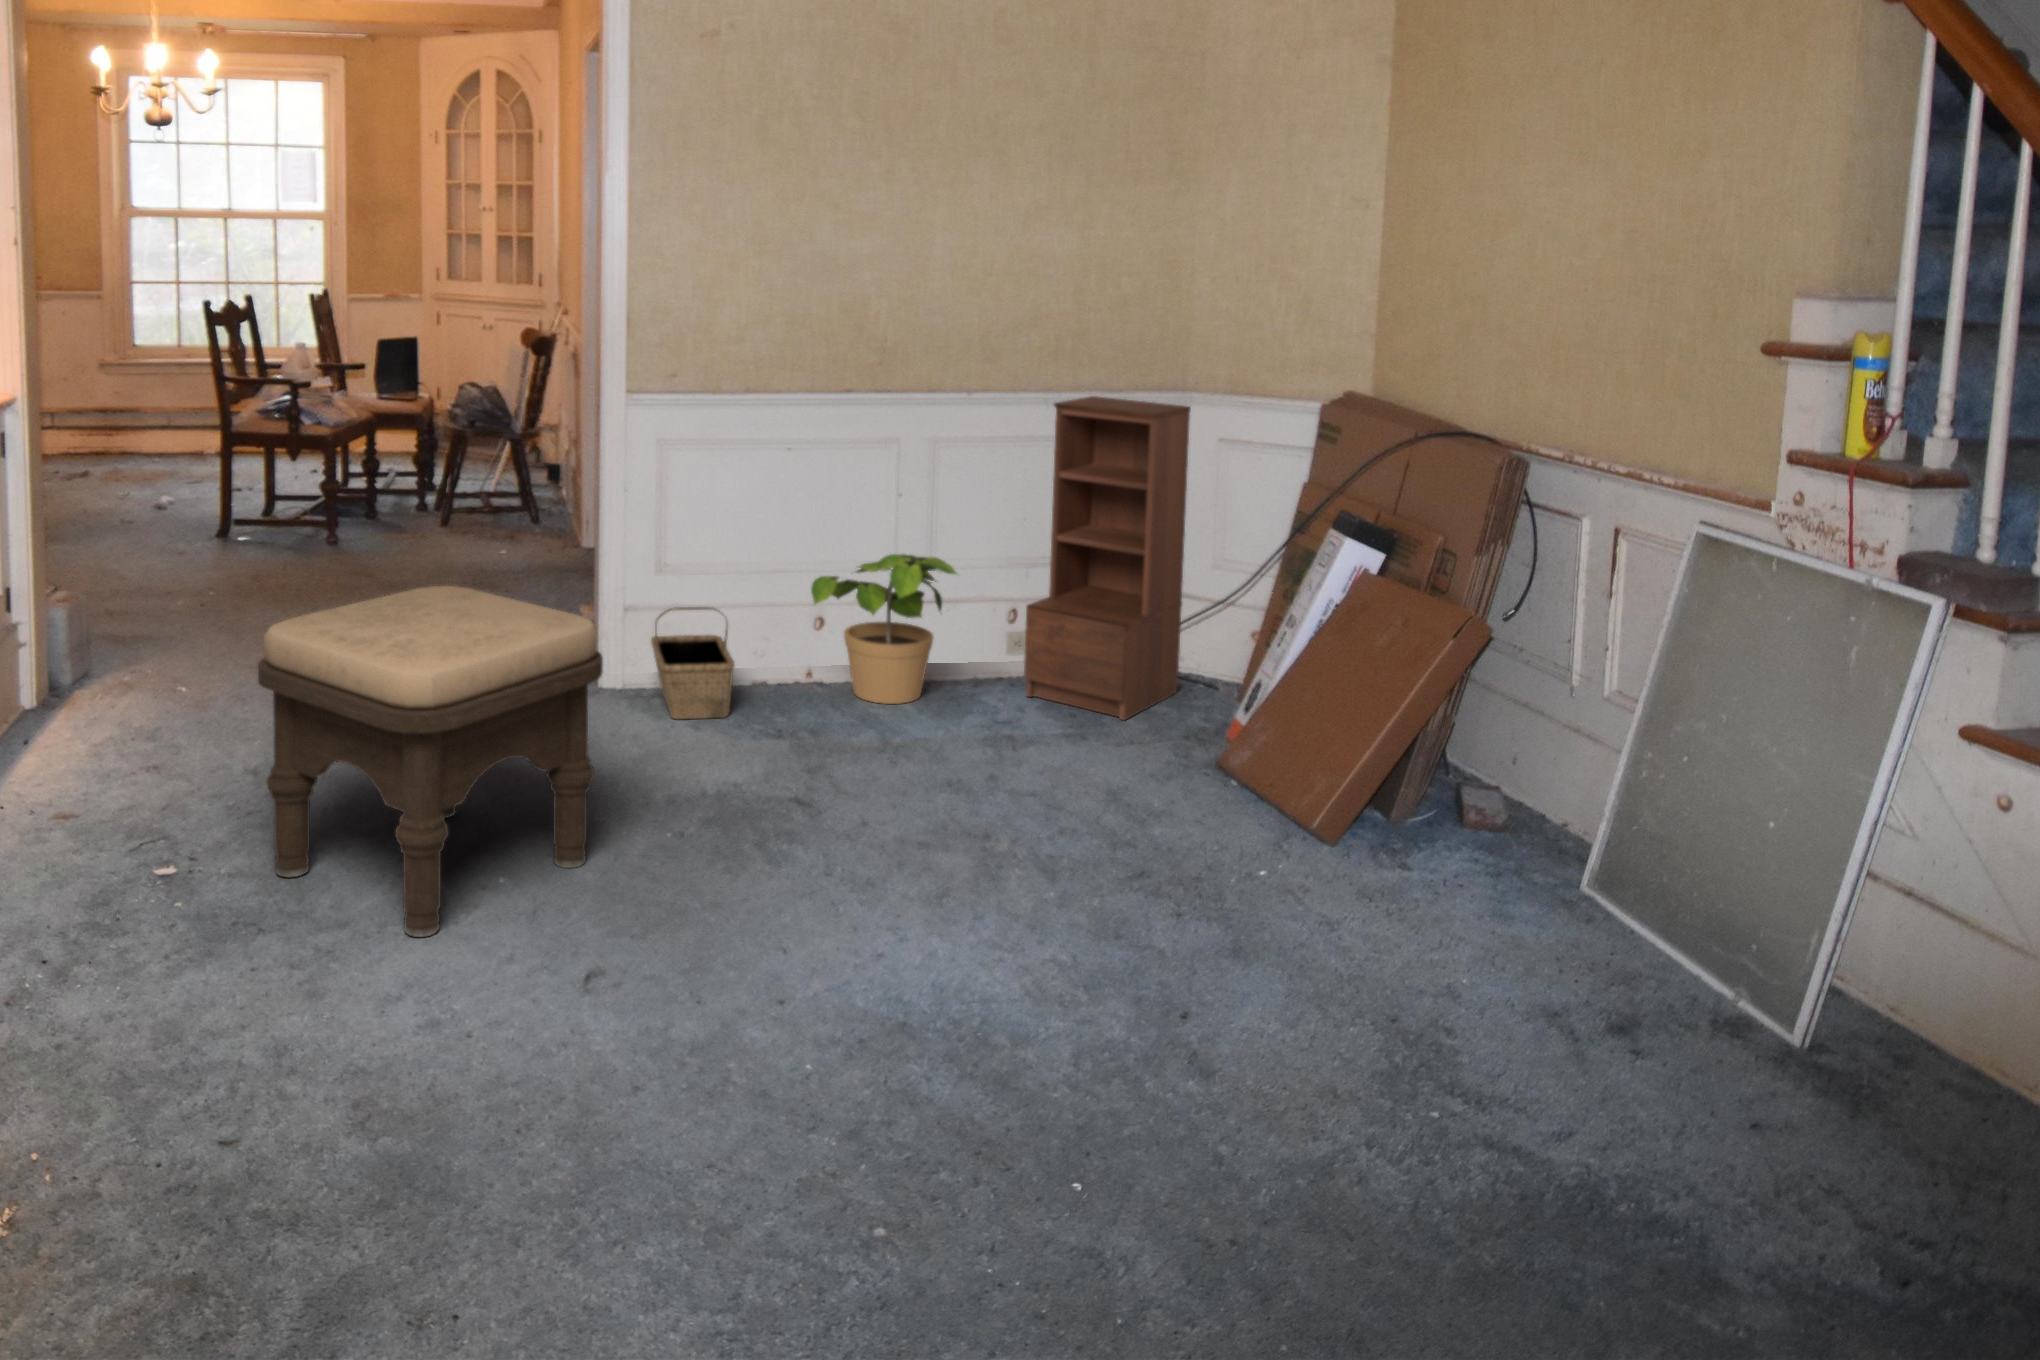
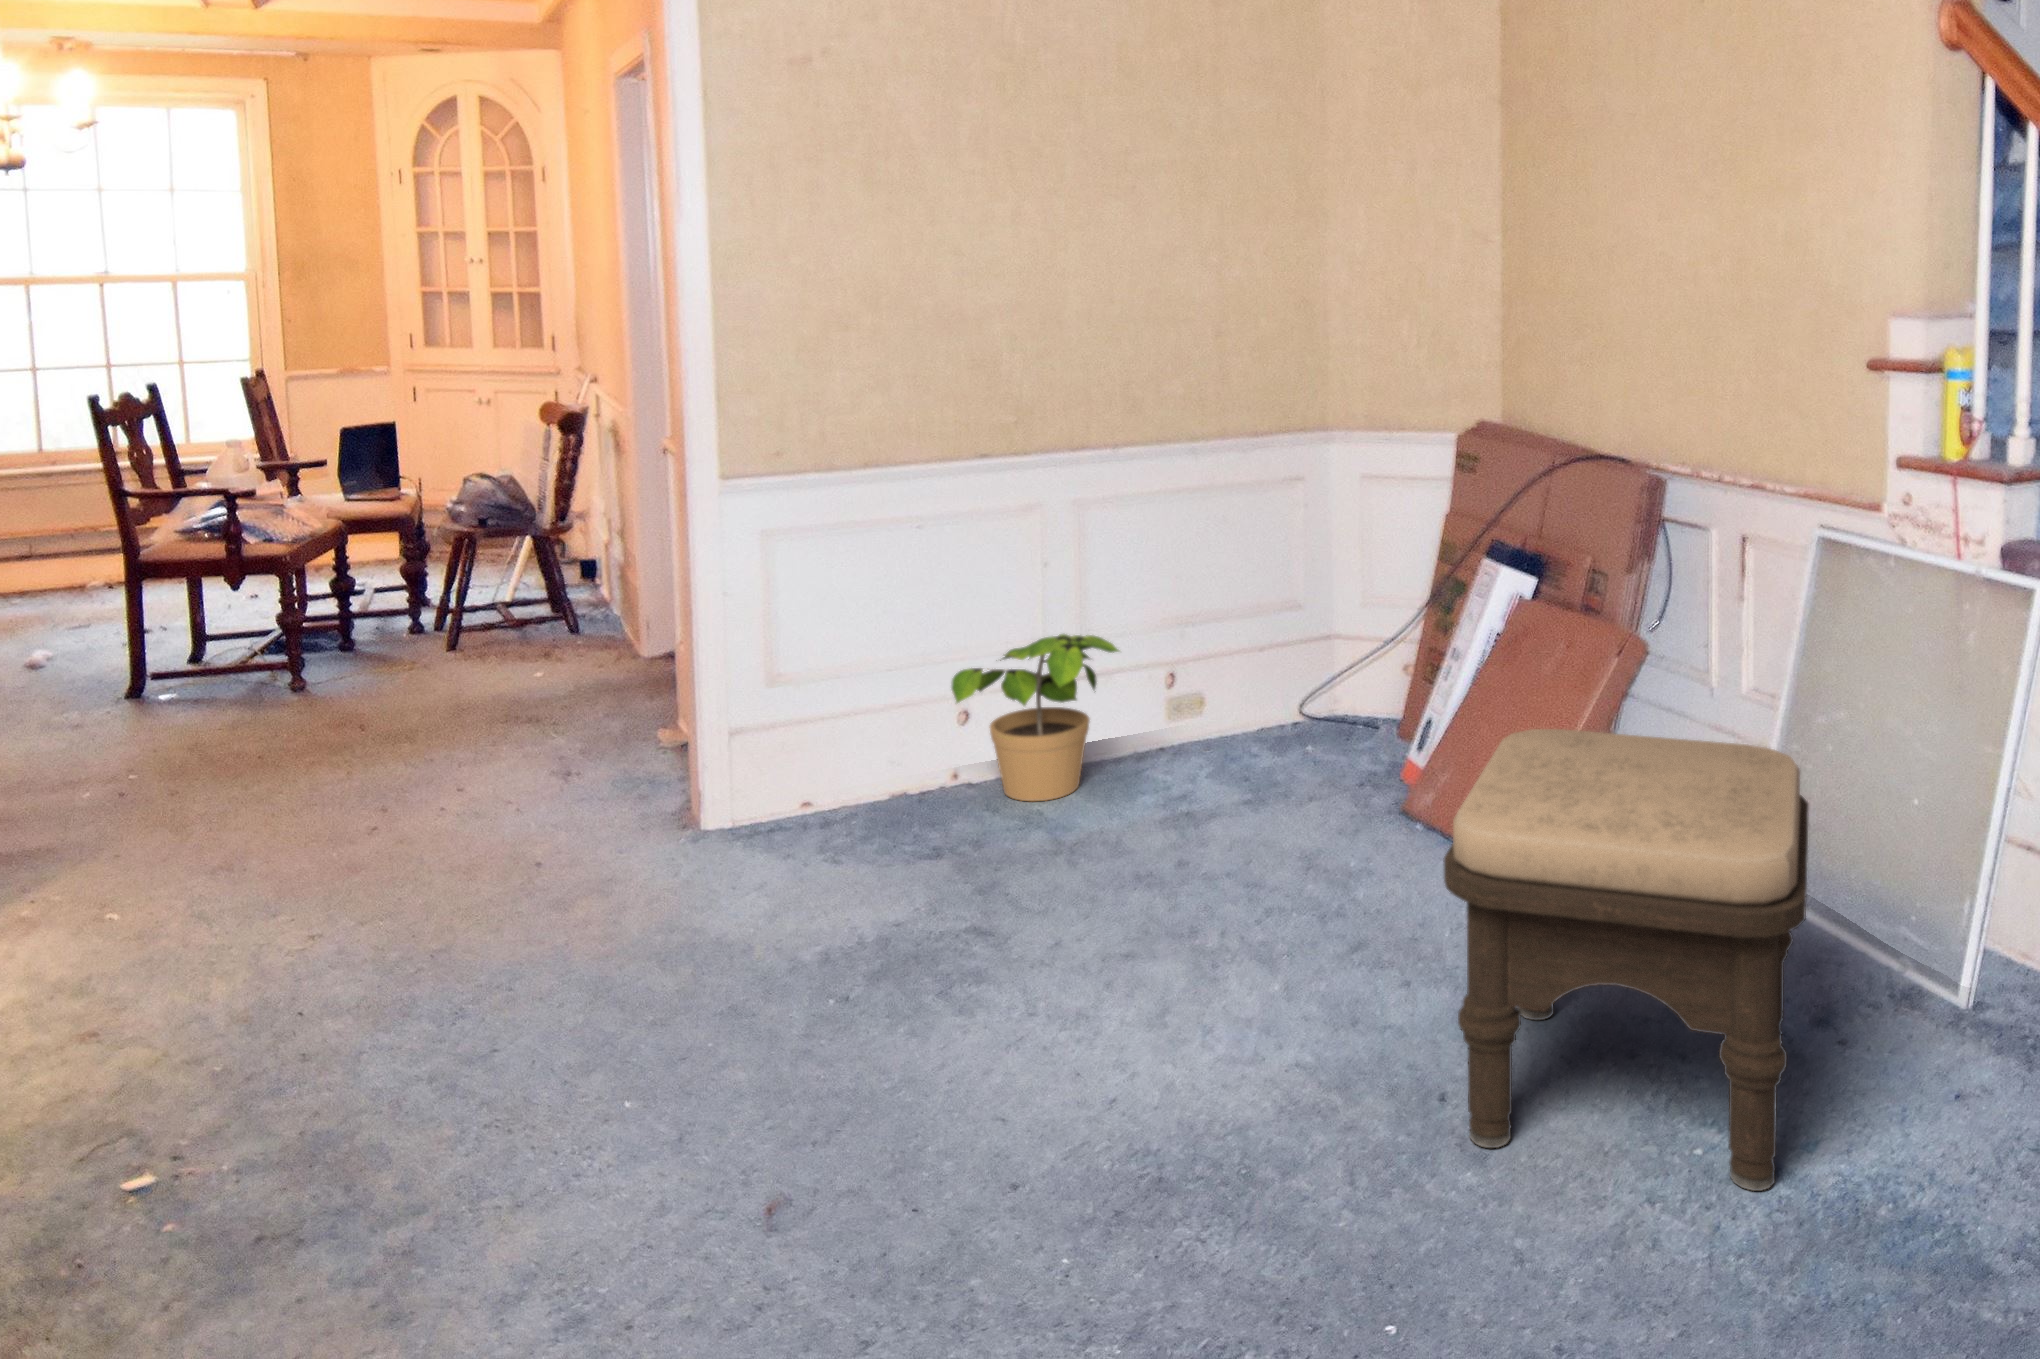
bookshelf: present [1024,396,1191,720] -> none [1185,442,1339,779]
ottoman: present [258,586,603,937] -> present [1443,729,1809,1191]
basket: present [651,607,735,719] -> none [760,723,870,862]

